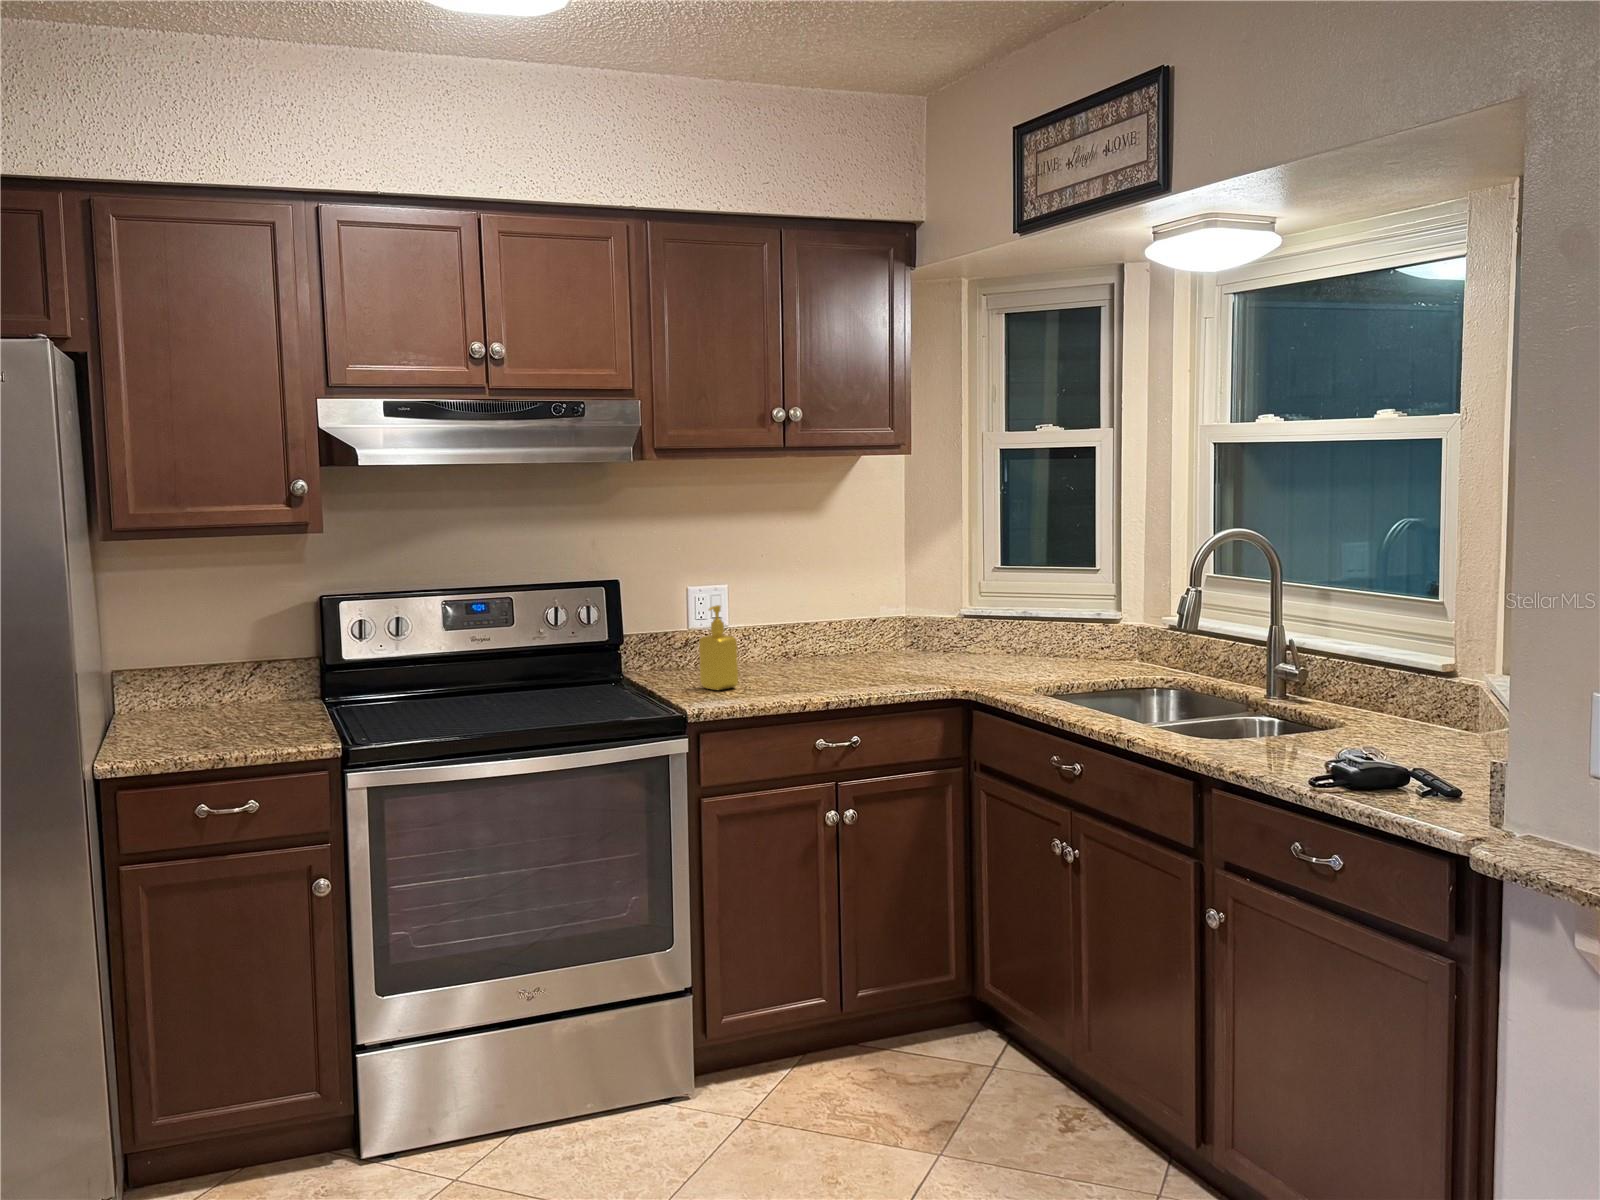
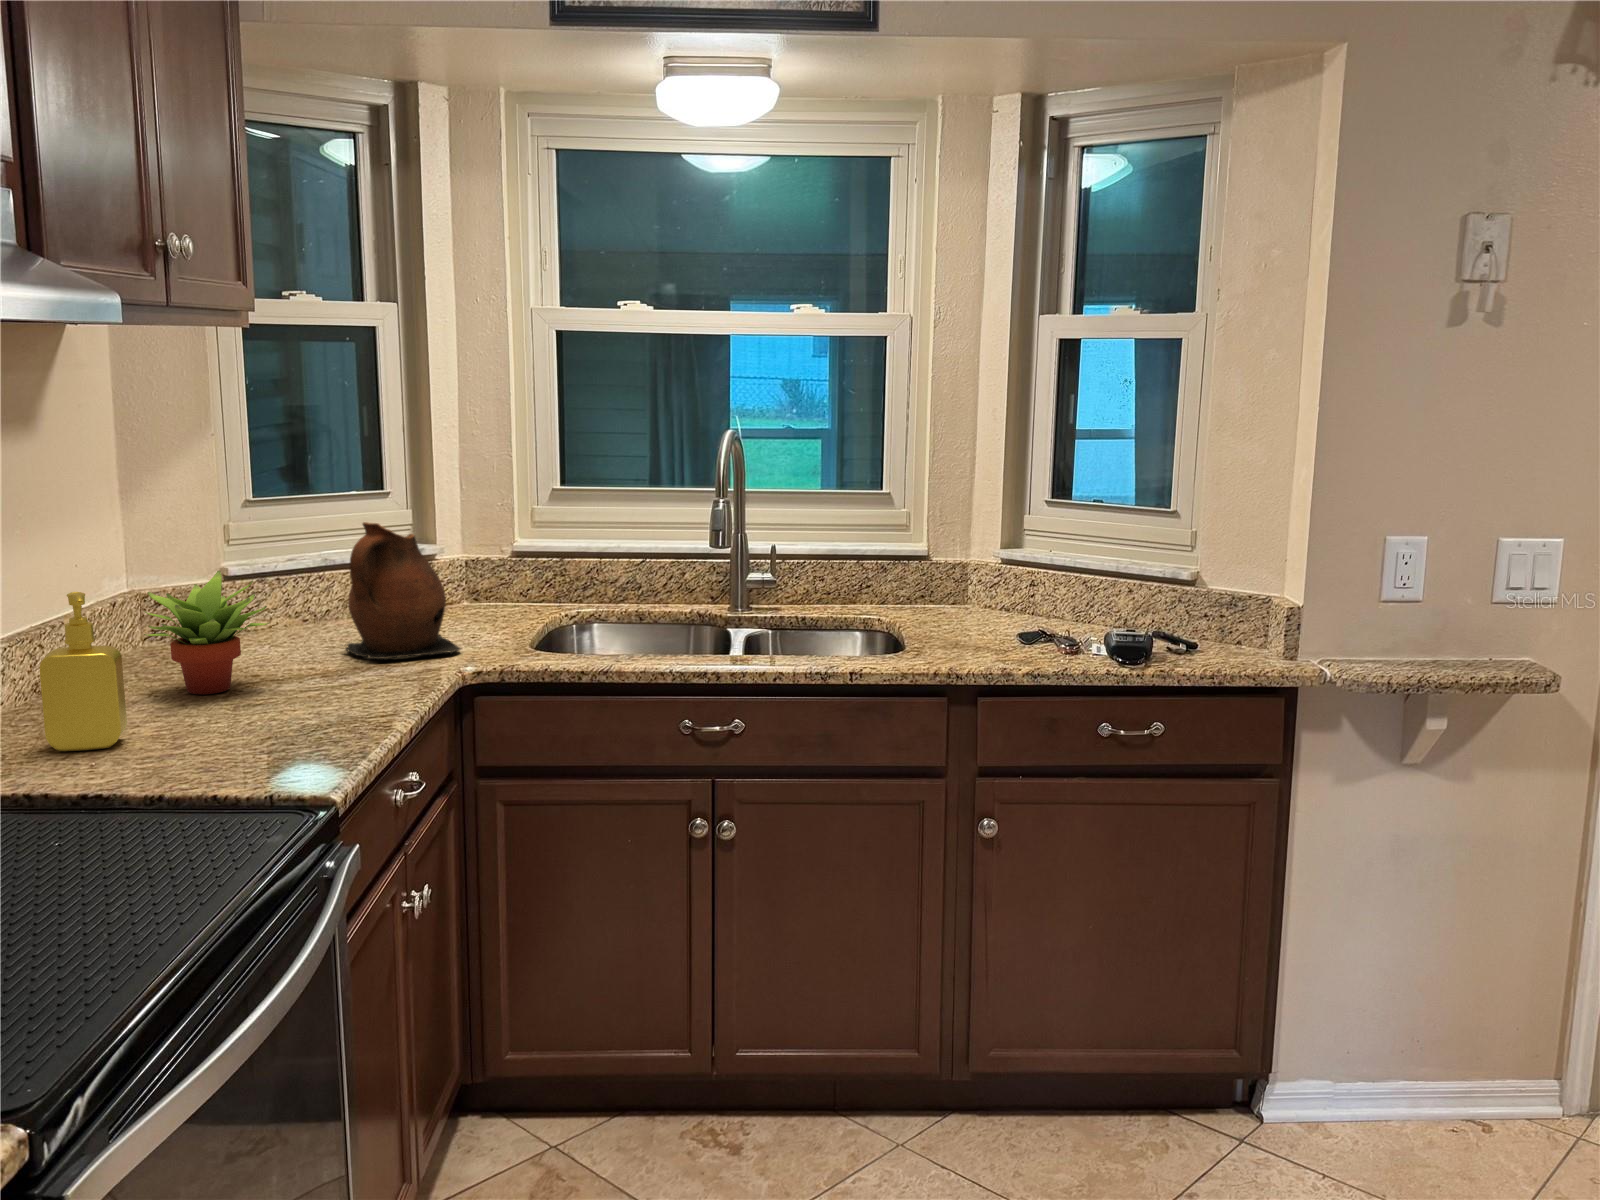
ceramic pitcher: none [933,584,1025,686] -> present [346,522,460,659]
succulent plant: none [795,606,868,680] -> present [144,571,270,694]

